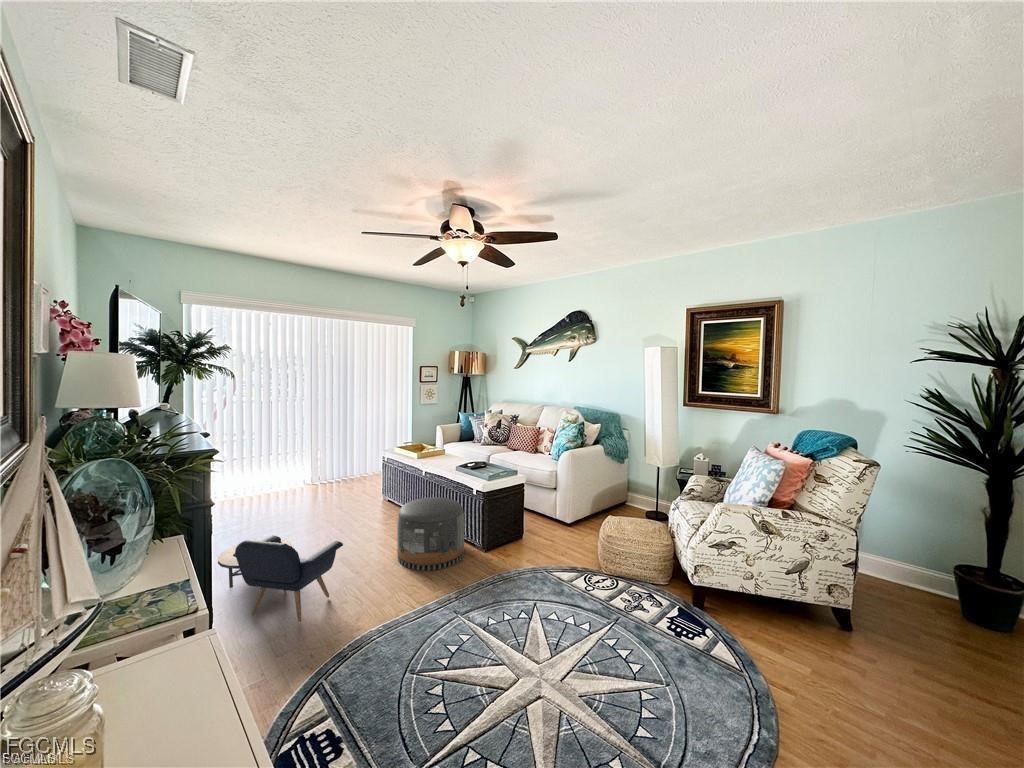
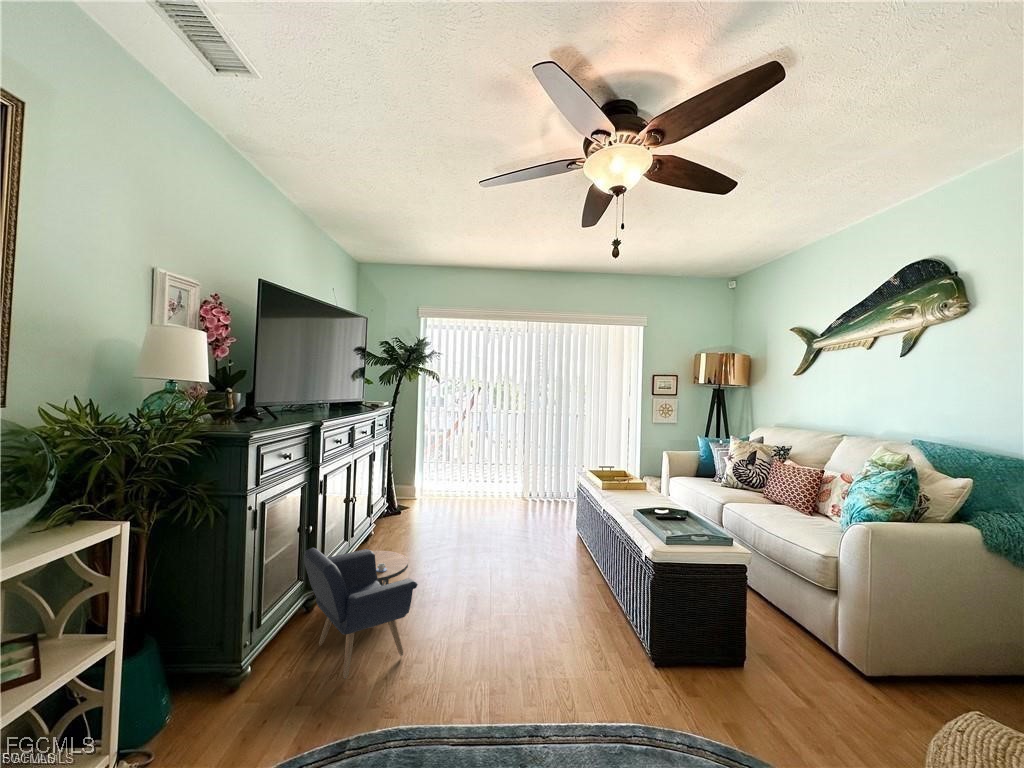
pouf: present [397,497,464,570] -> none [521,548,627,674]

